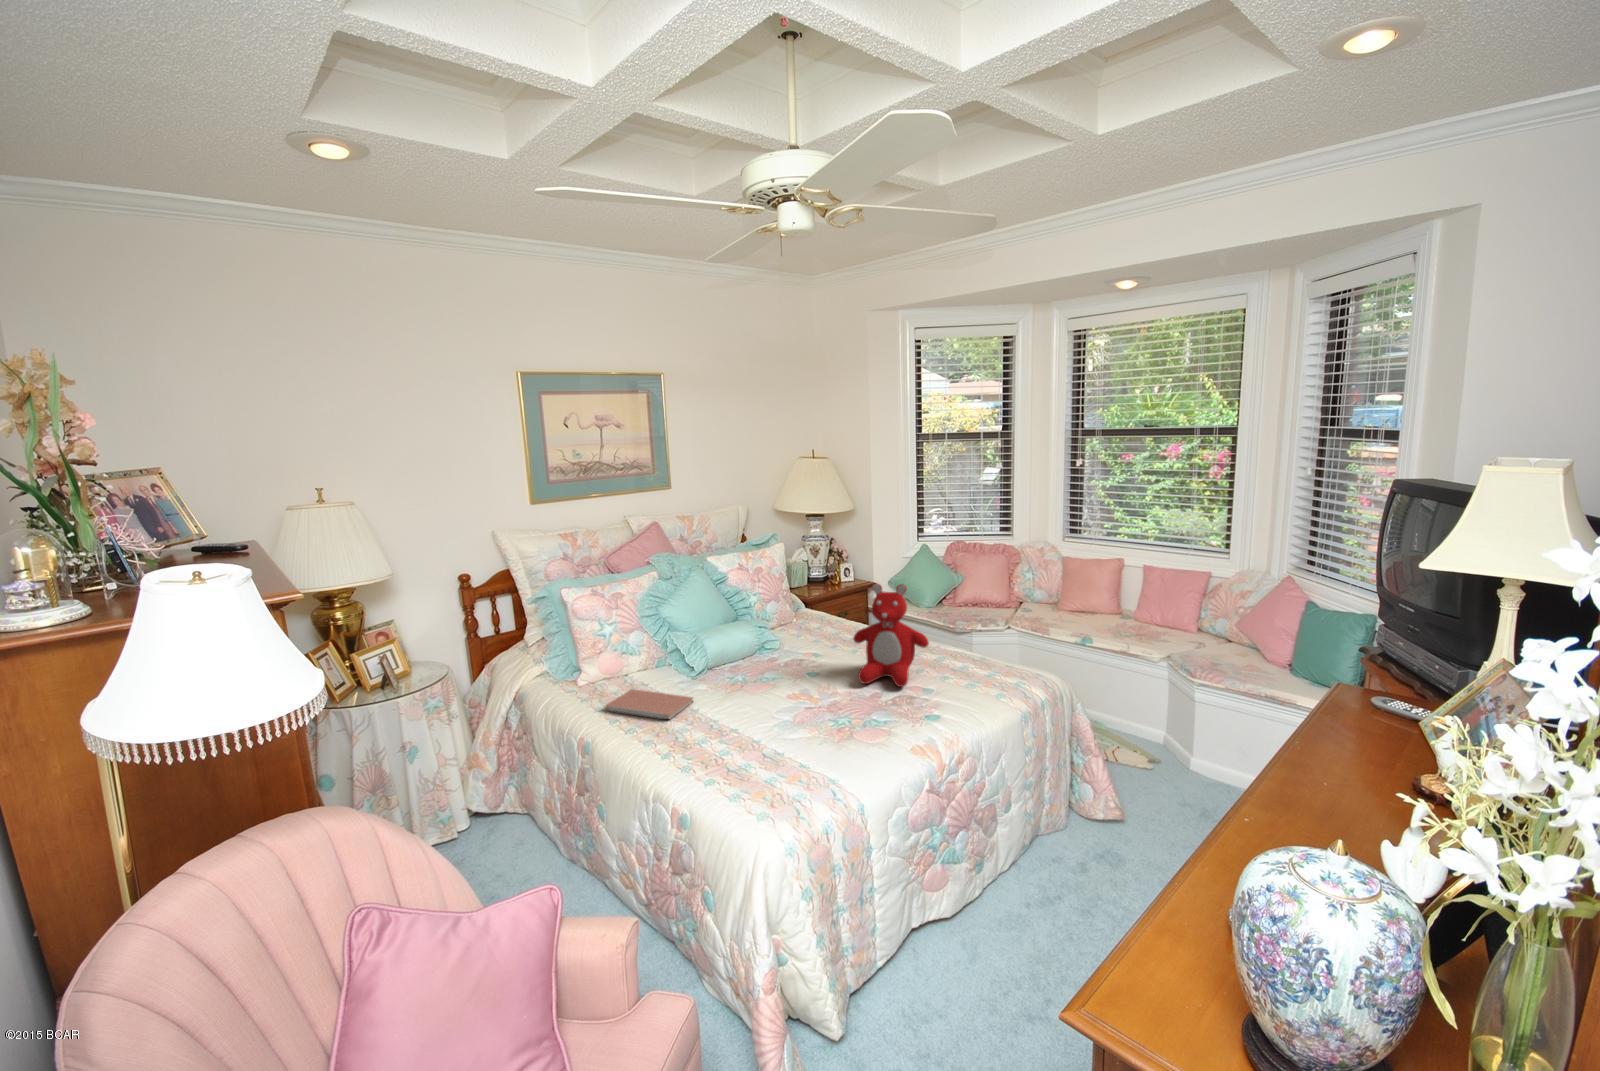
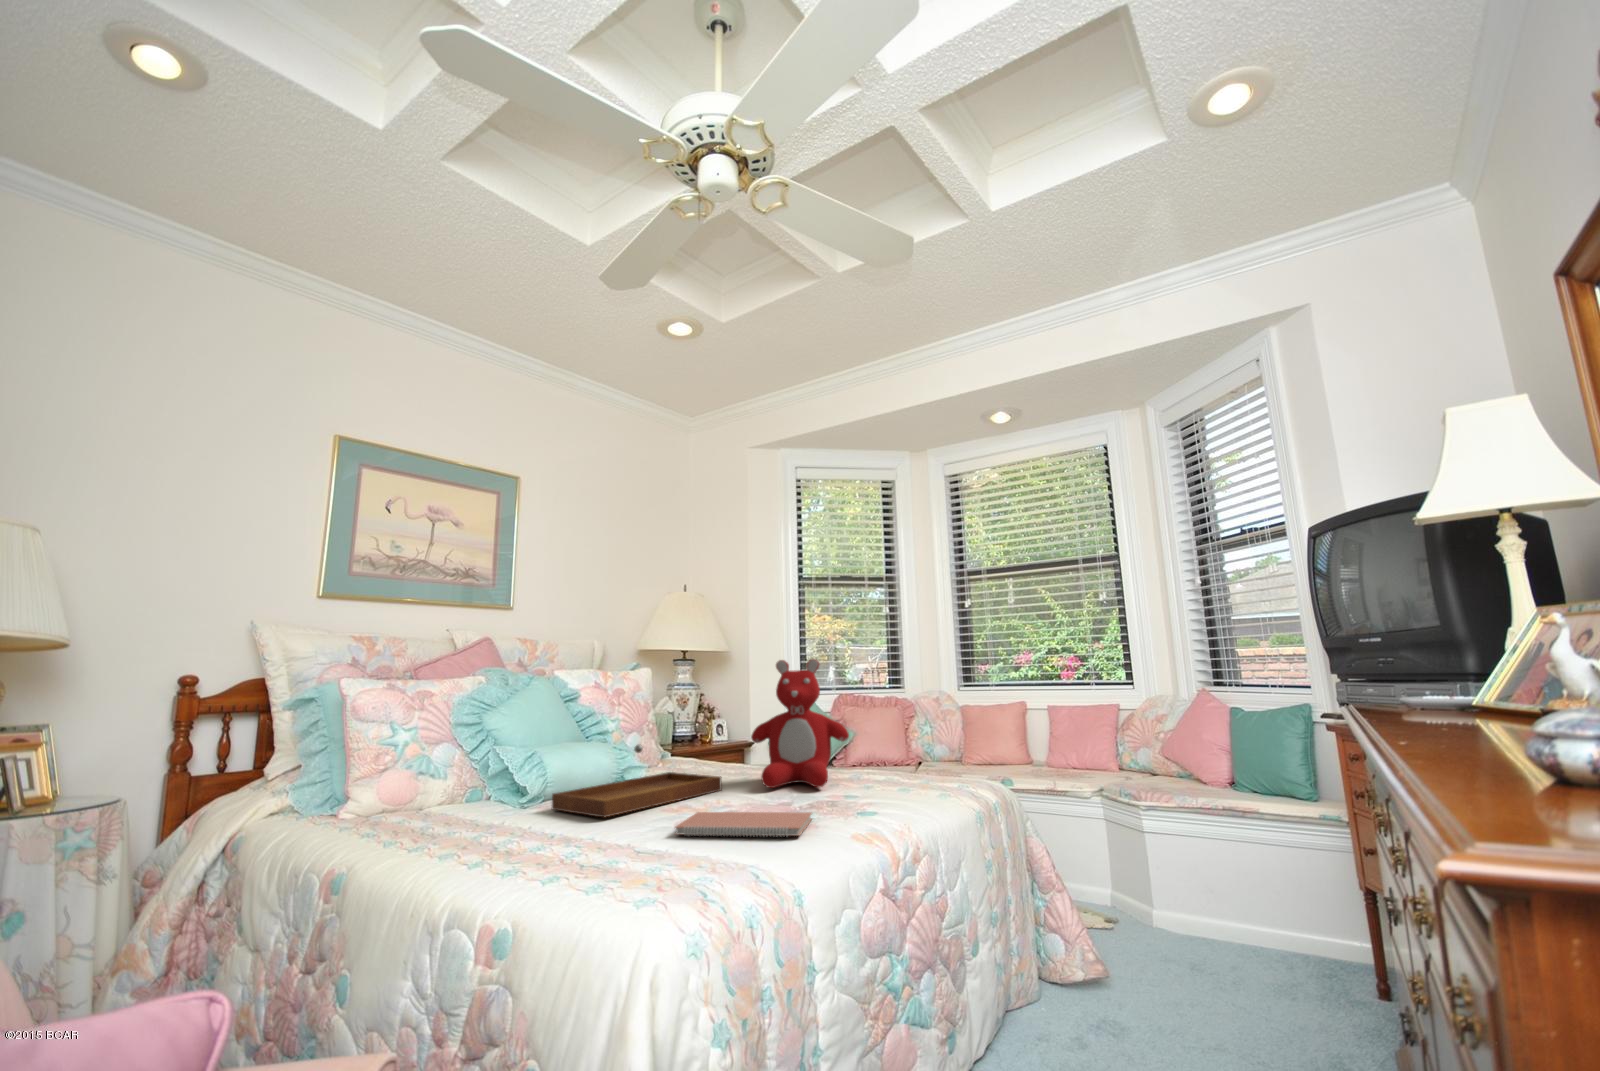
tray: none [709,650,830,714] -> present [552,745,722,817]
notebook: present [605,689,693,719] -> present [675,812,812,836]

